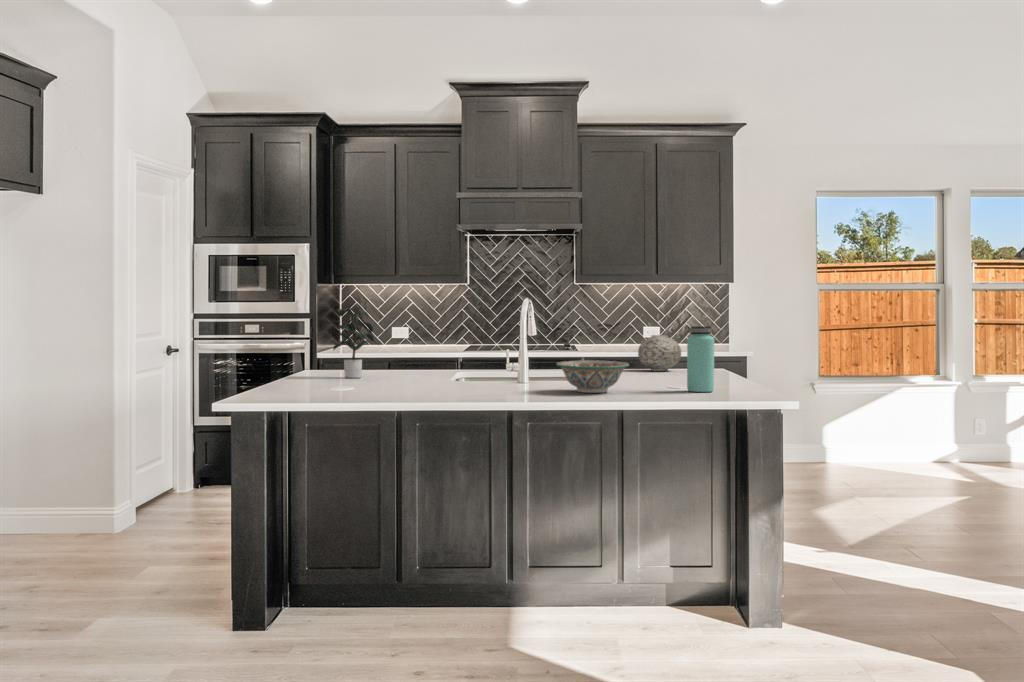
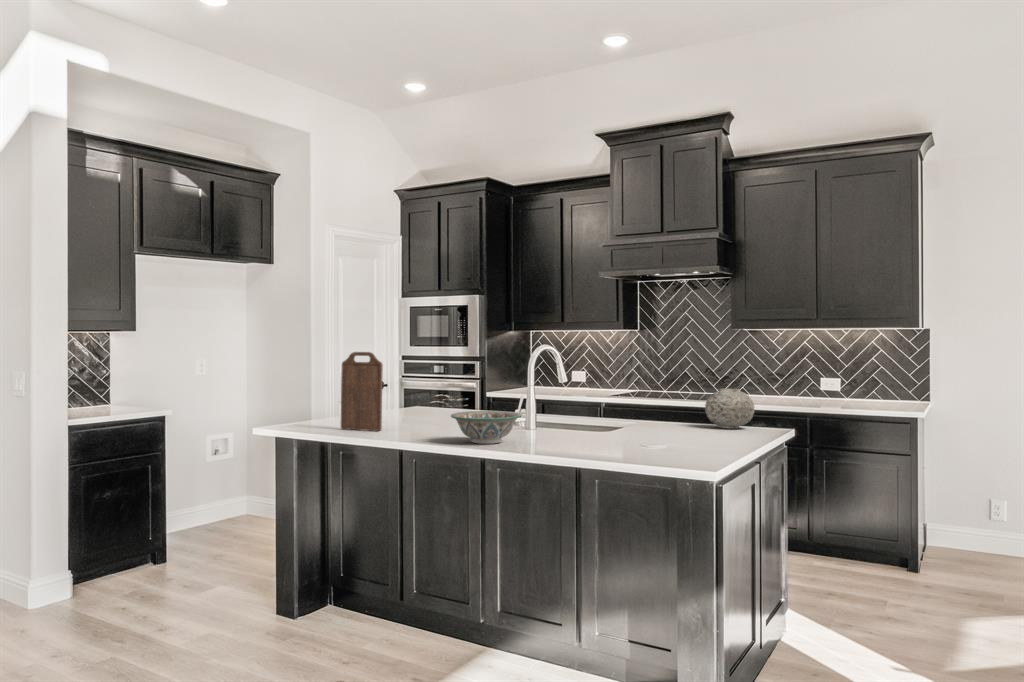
cutting board: none [385,301,439,393] -> present [341,352,383,431]
potted plant: present [333,308,379,378] -> none [394,355,445,416]
bottle: present [687,326,714,392] -> none [569,382,597,452]

